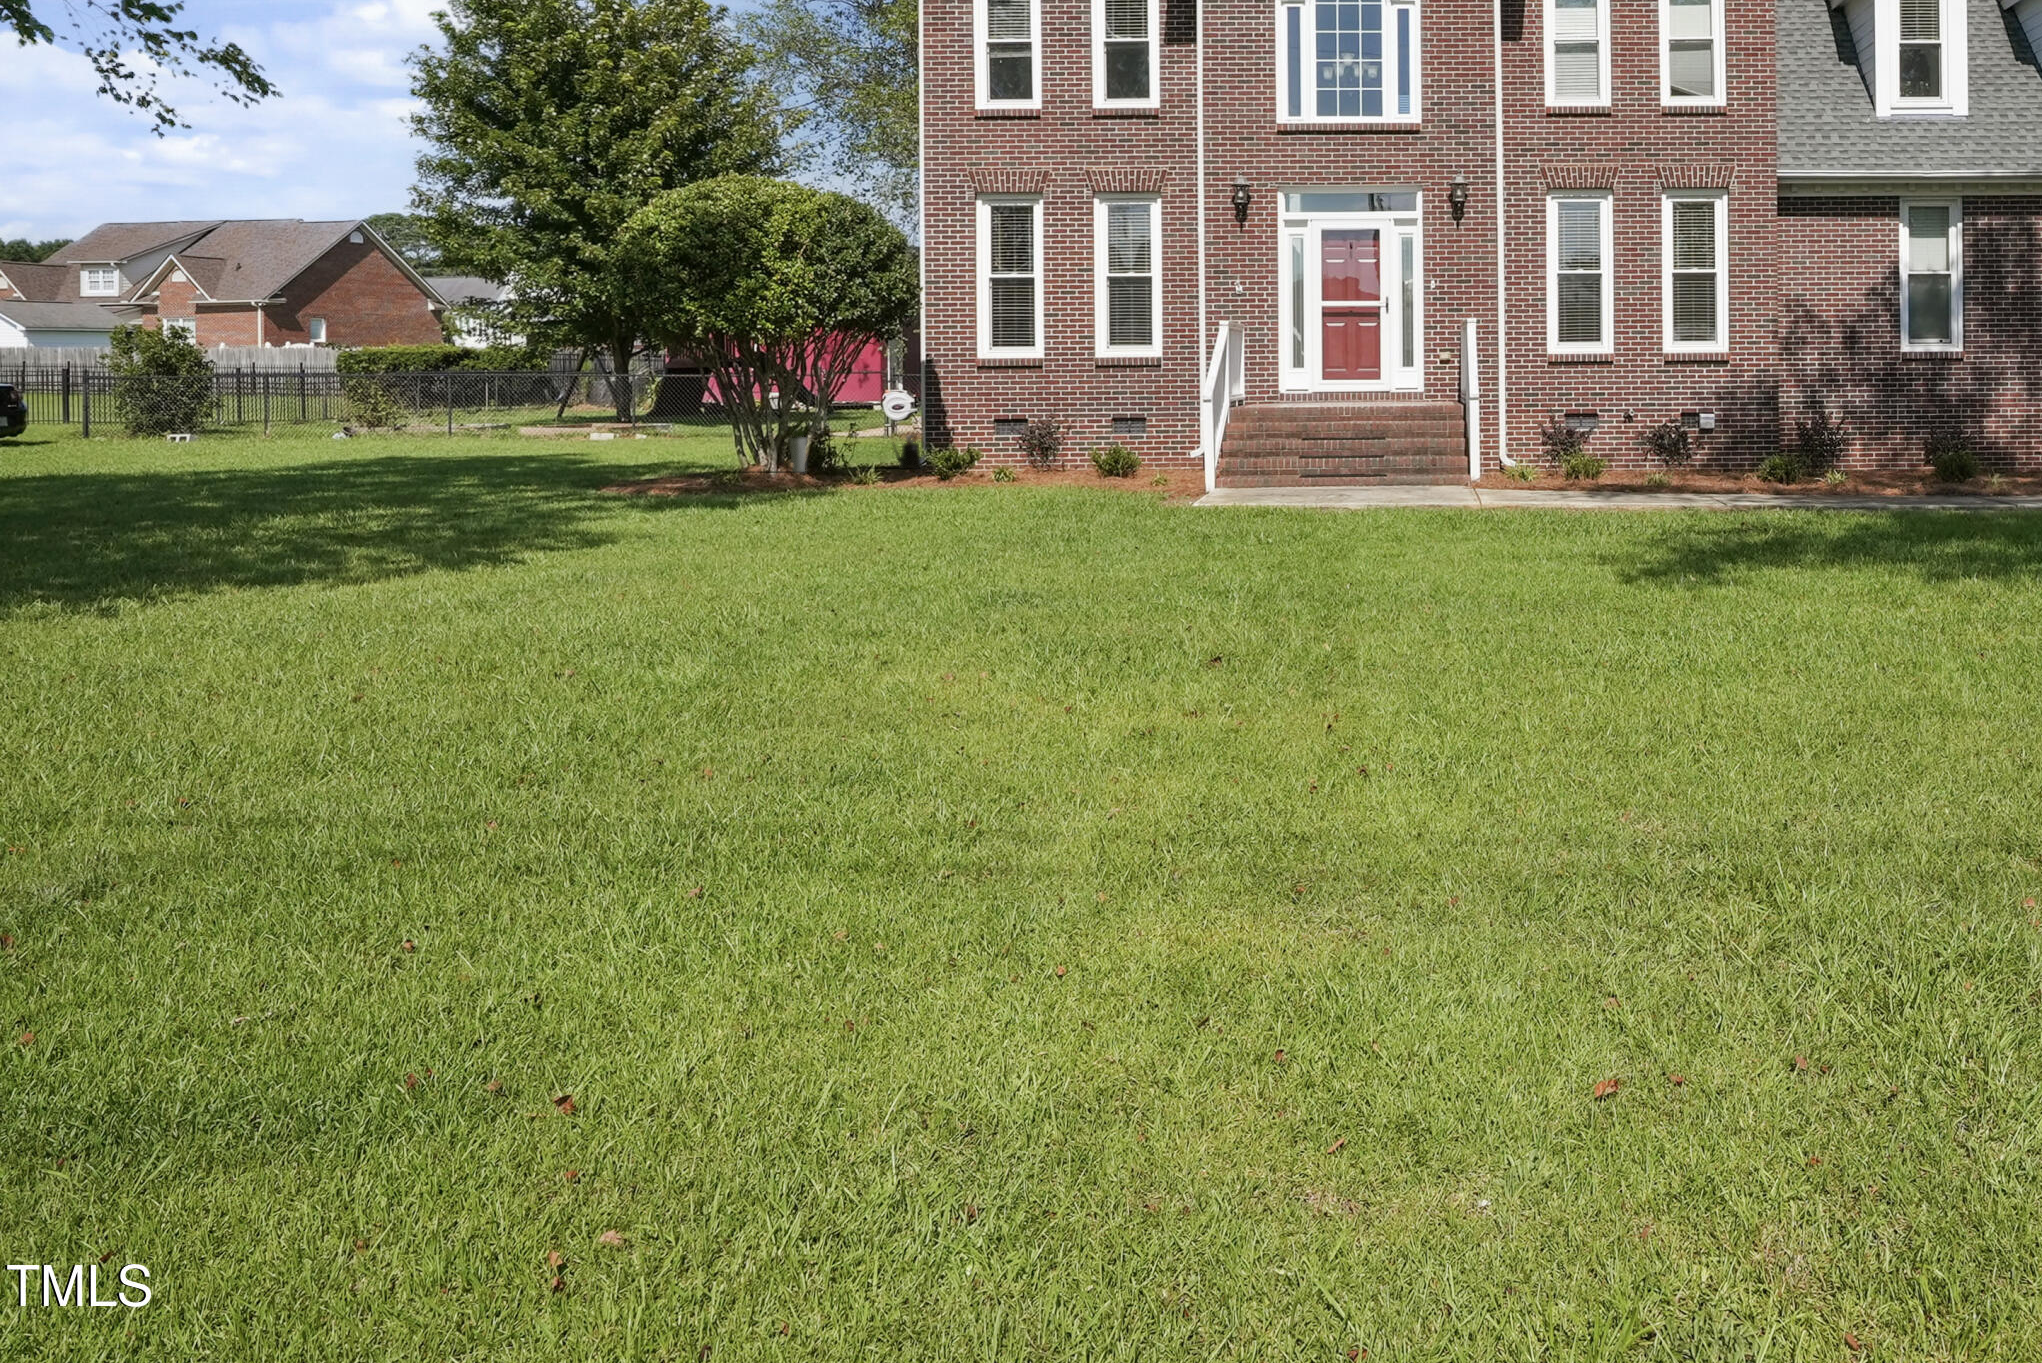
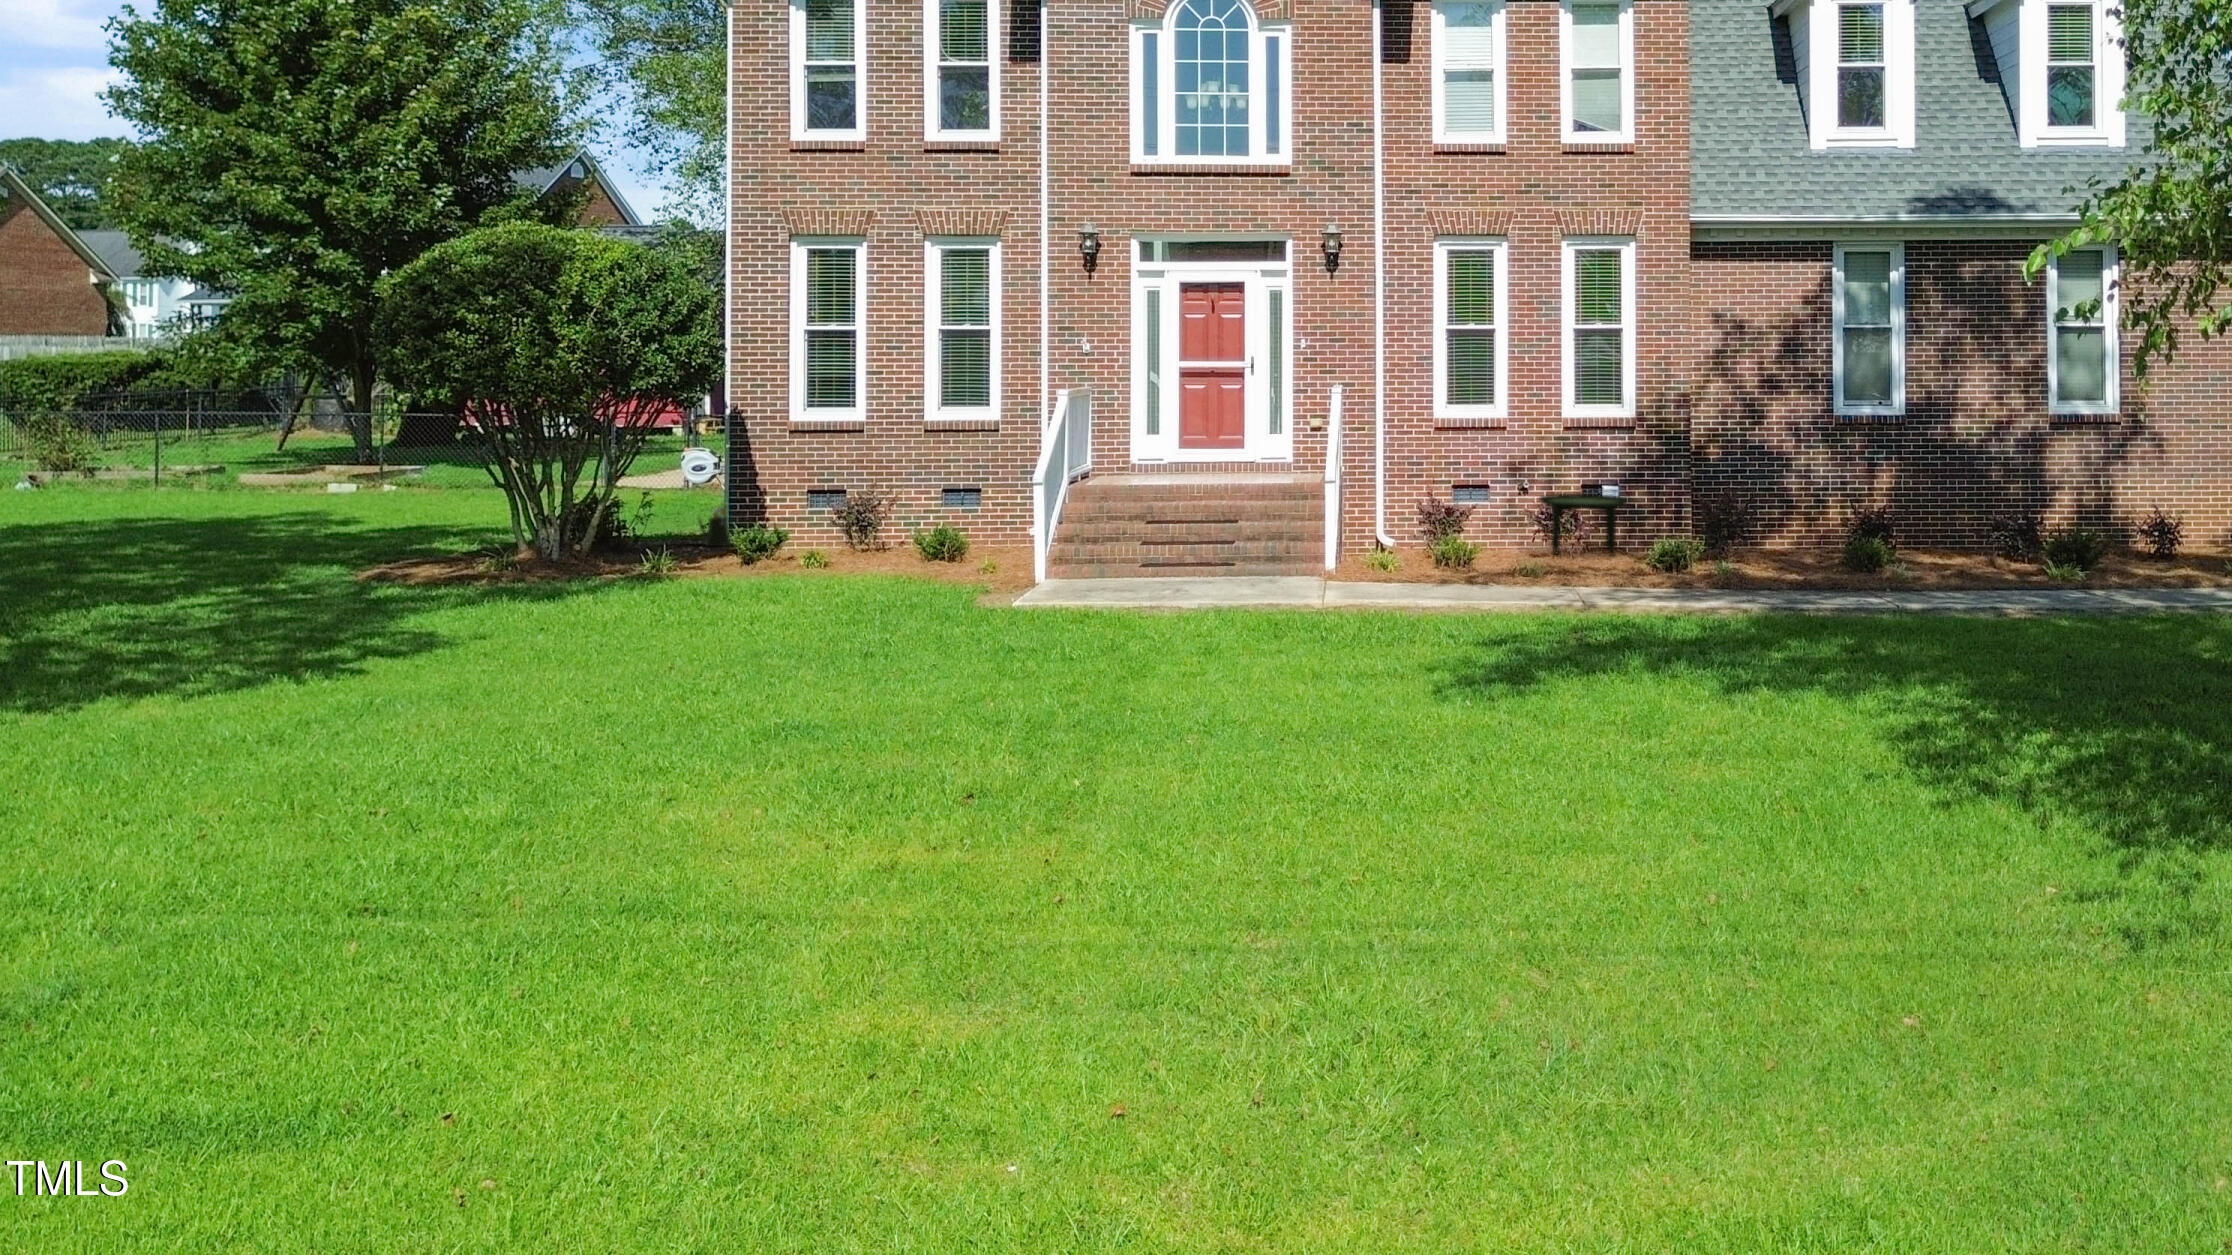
round table: none [1645,419,1728,472] -> present [1540,494,1628,555]
planter: present [789,420,807,472] -> none [575,489,607,550]

